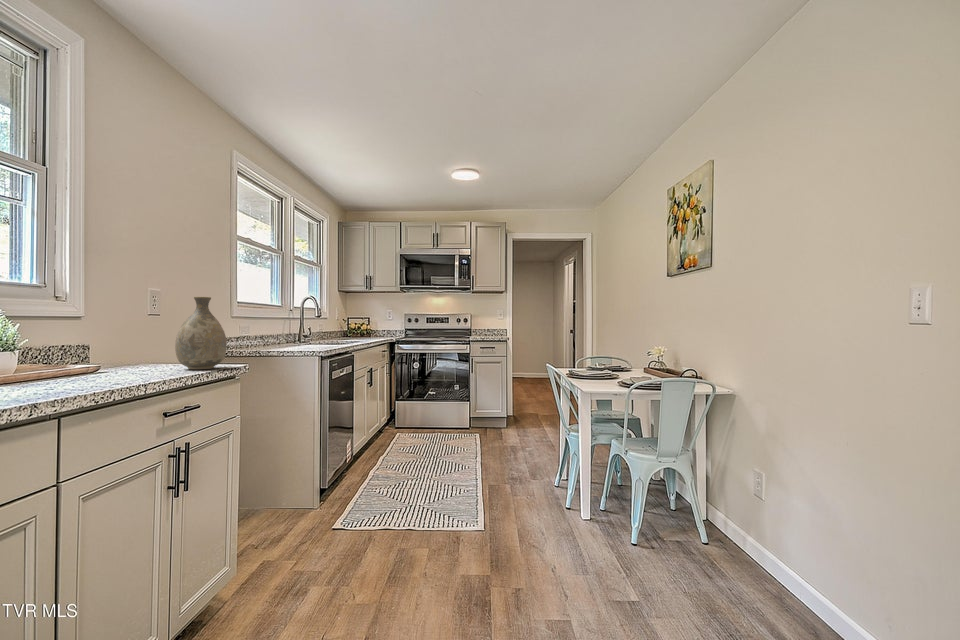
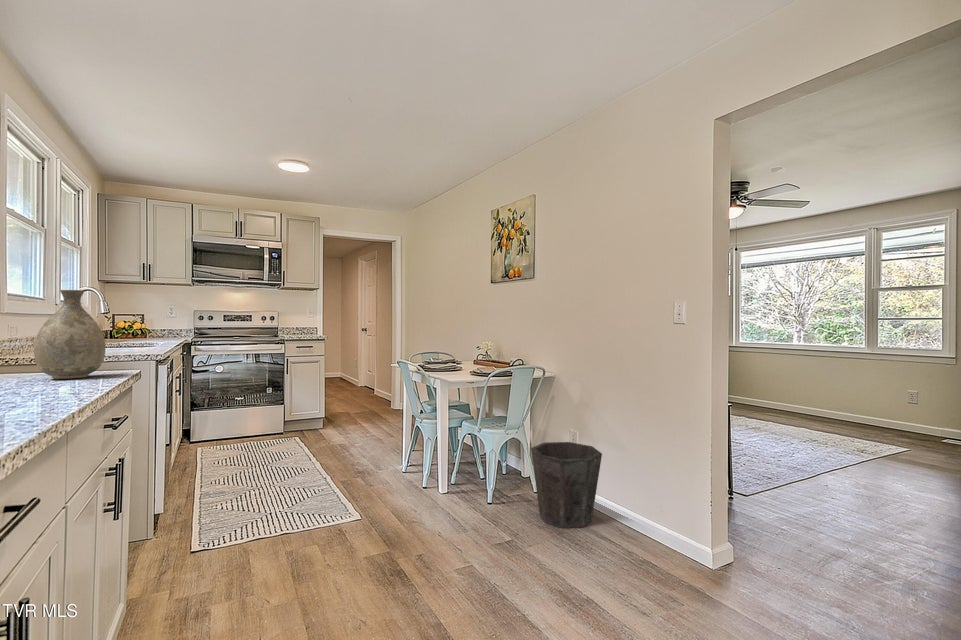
waste bin: none [682,482,789,613] -> present [531,442,602,528]

